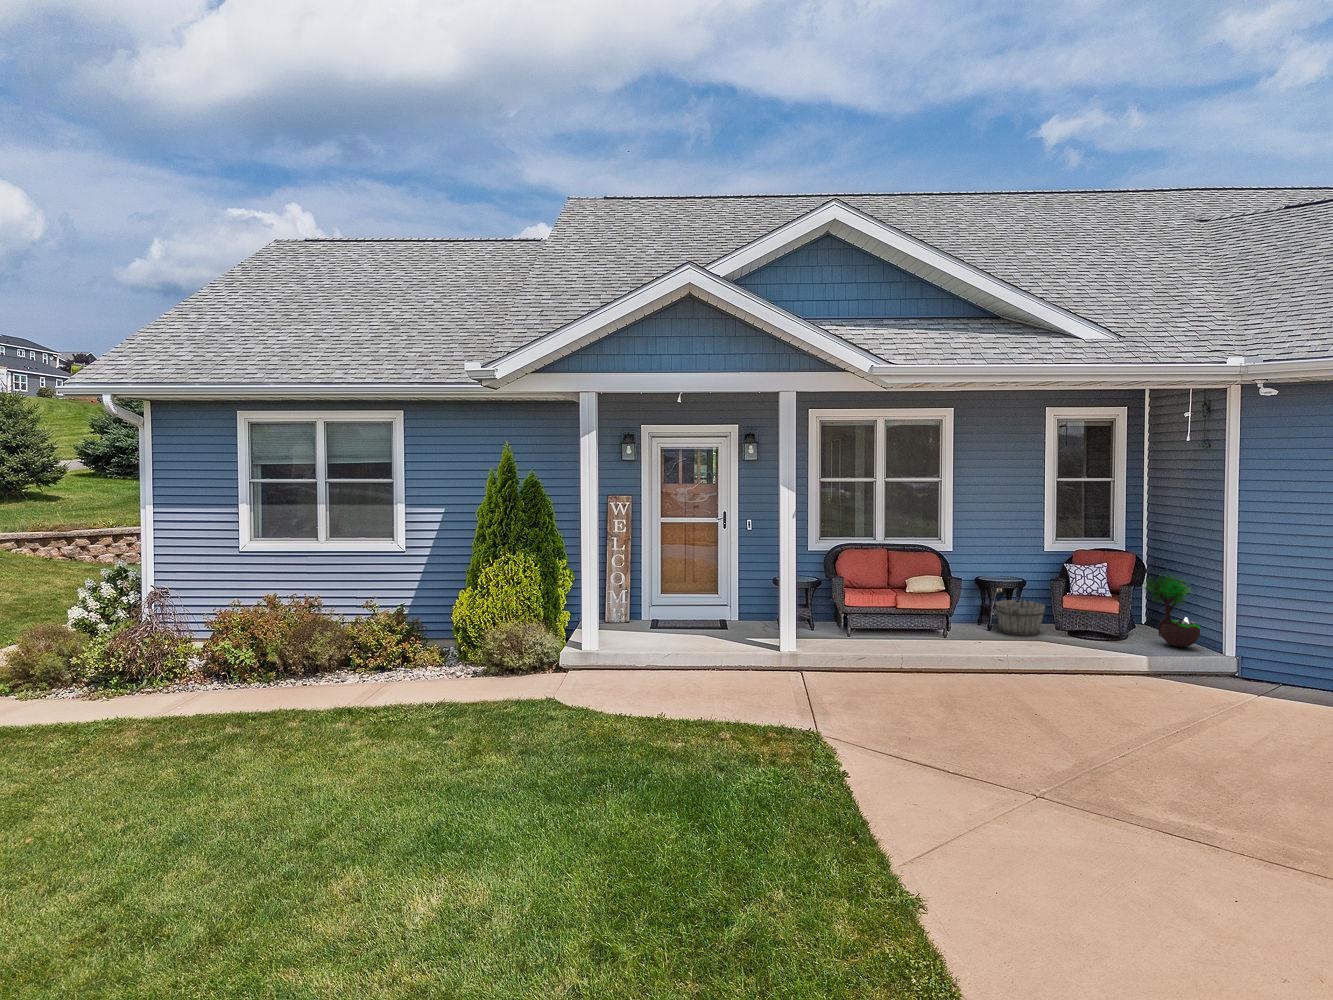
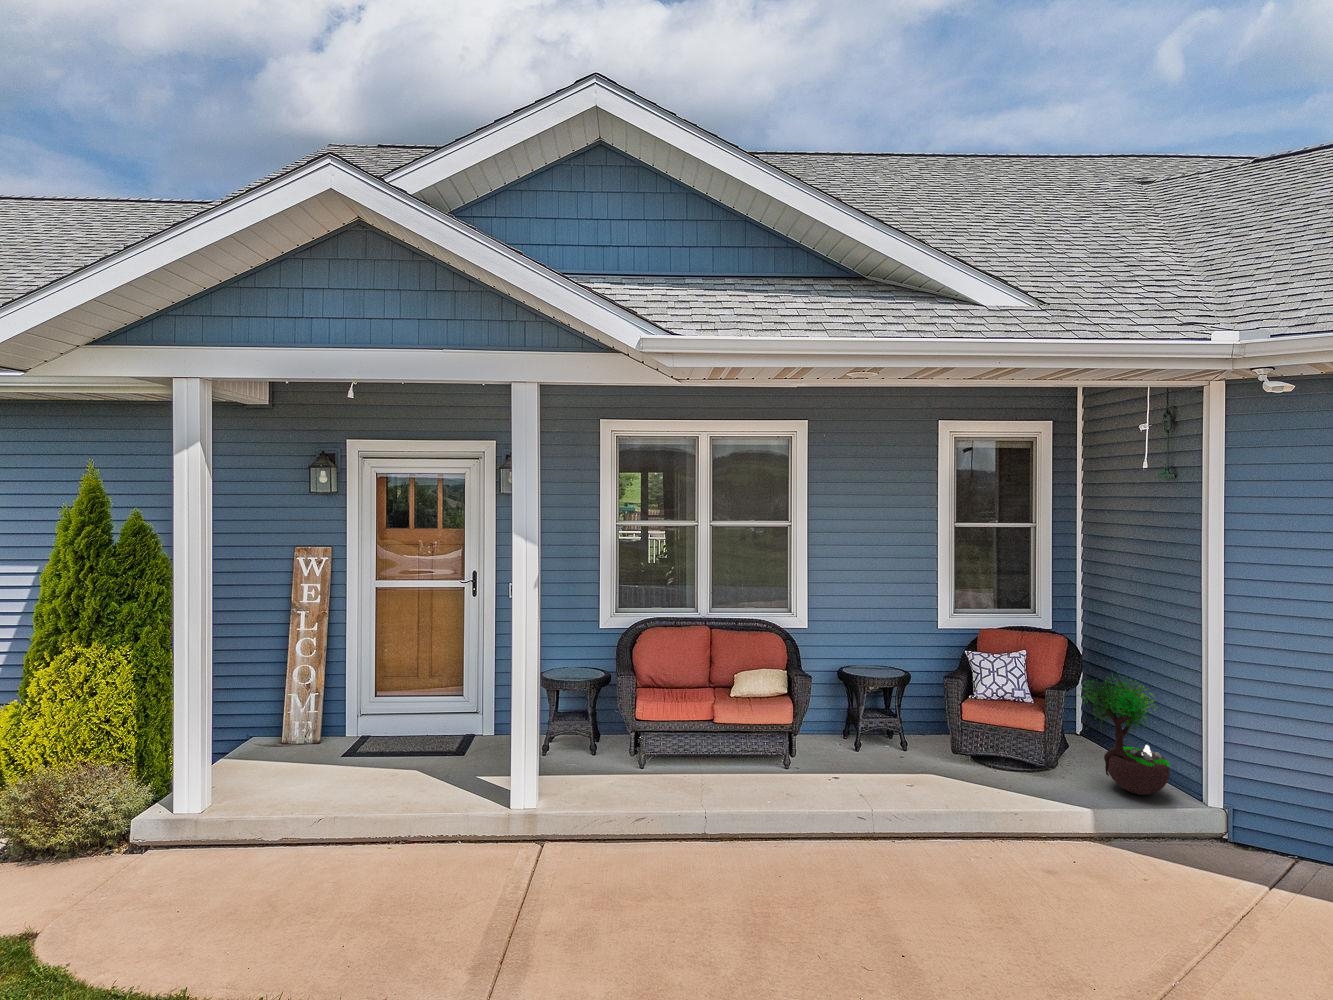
wooden bucket: present [995,594,1045,636] -> none [863,697,935,766]

